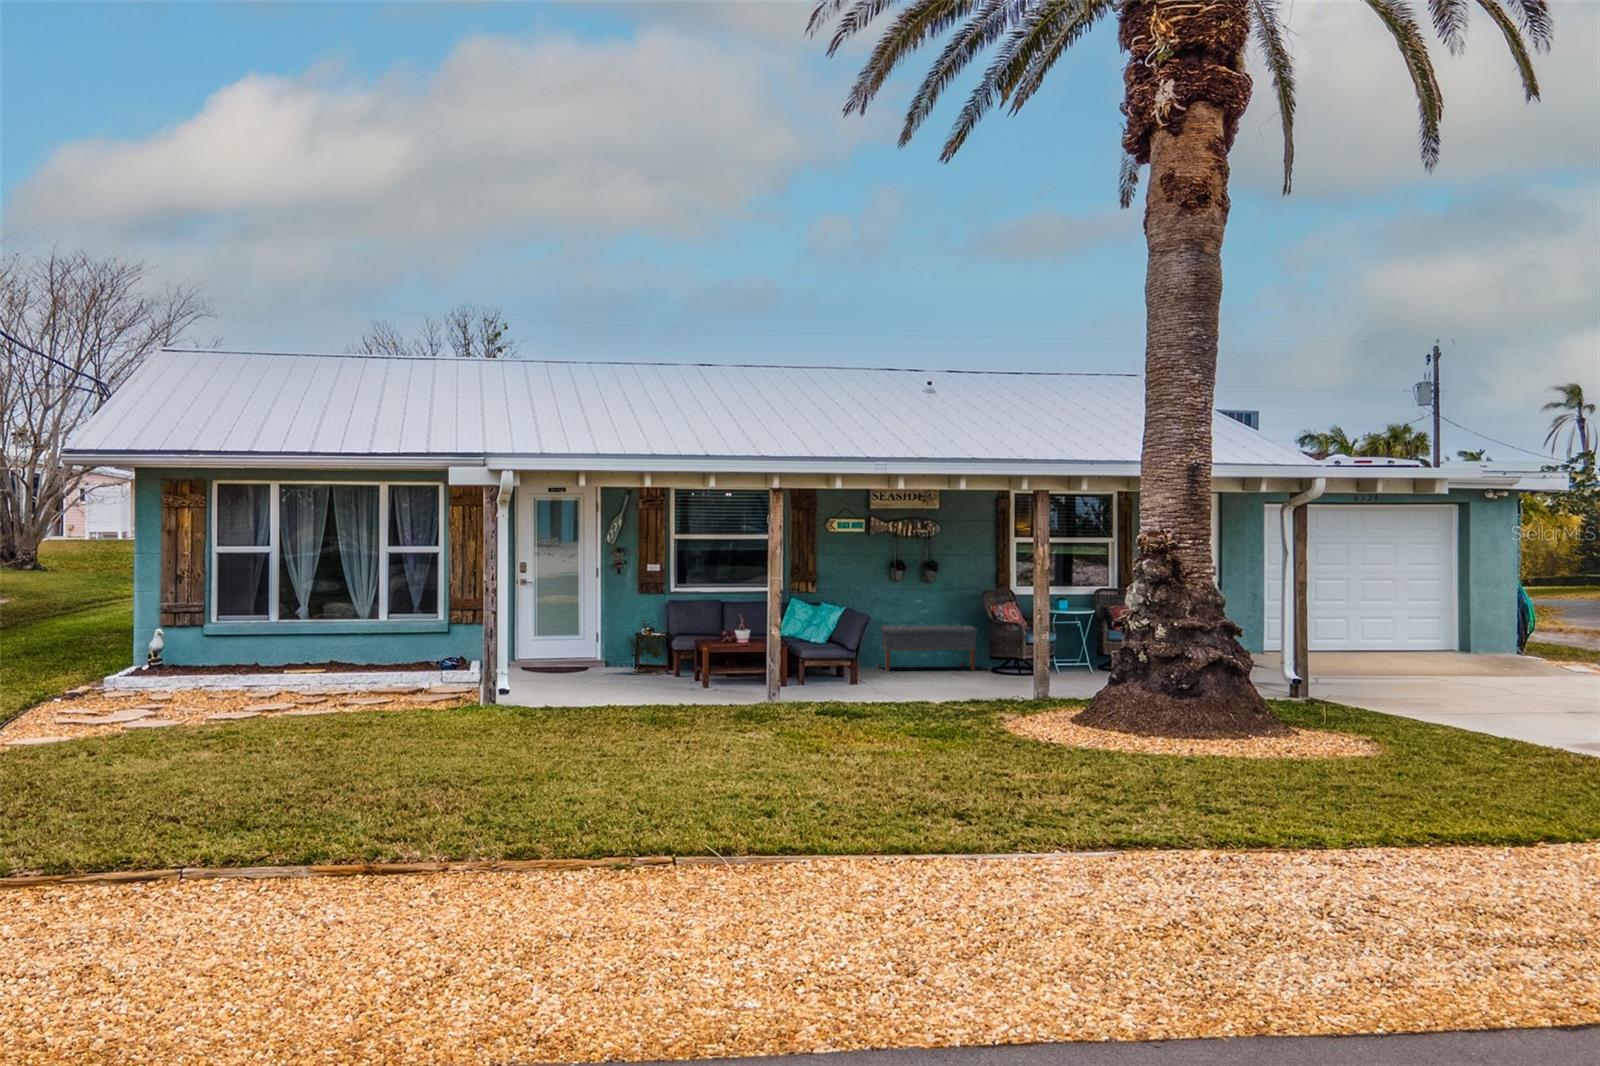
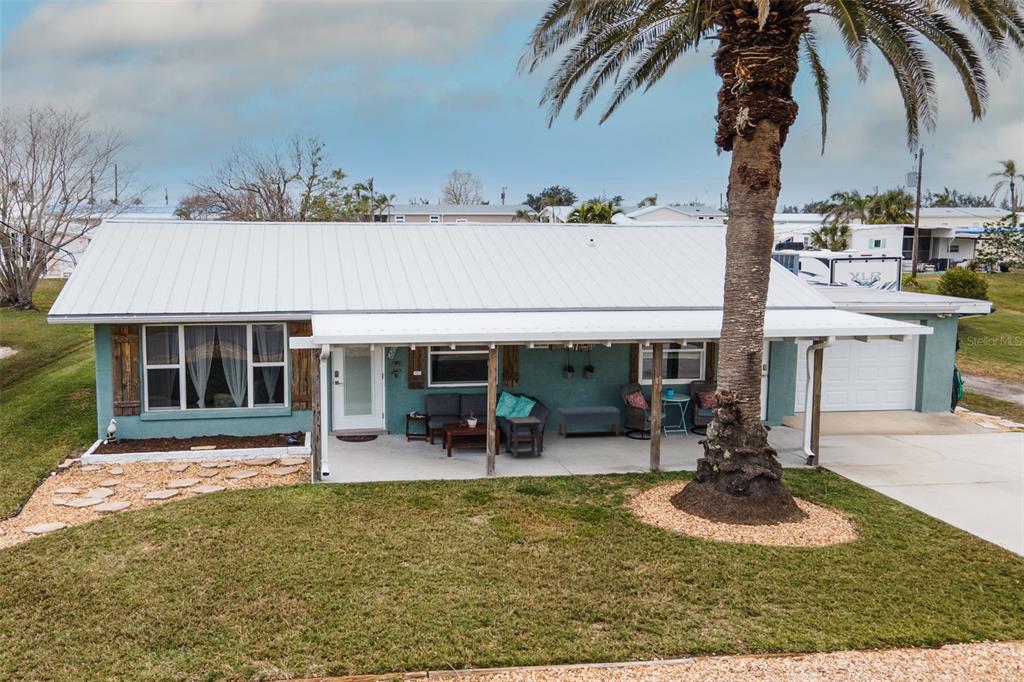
potted tree: present [629,618,663,675] -> none [400,408,426,446]
side table: none [797,625,852,685] -> present [508,416,541,457]

